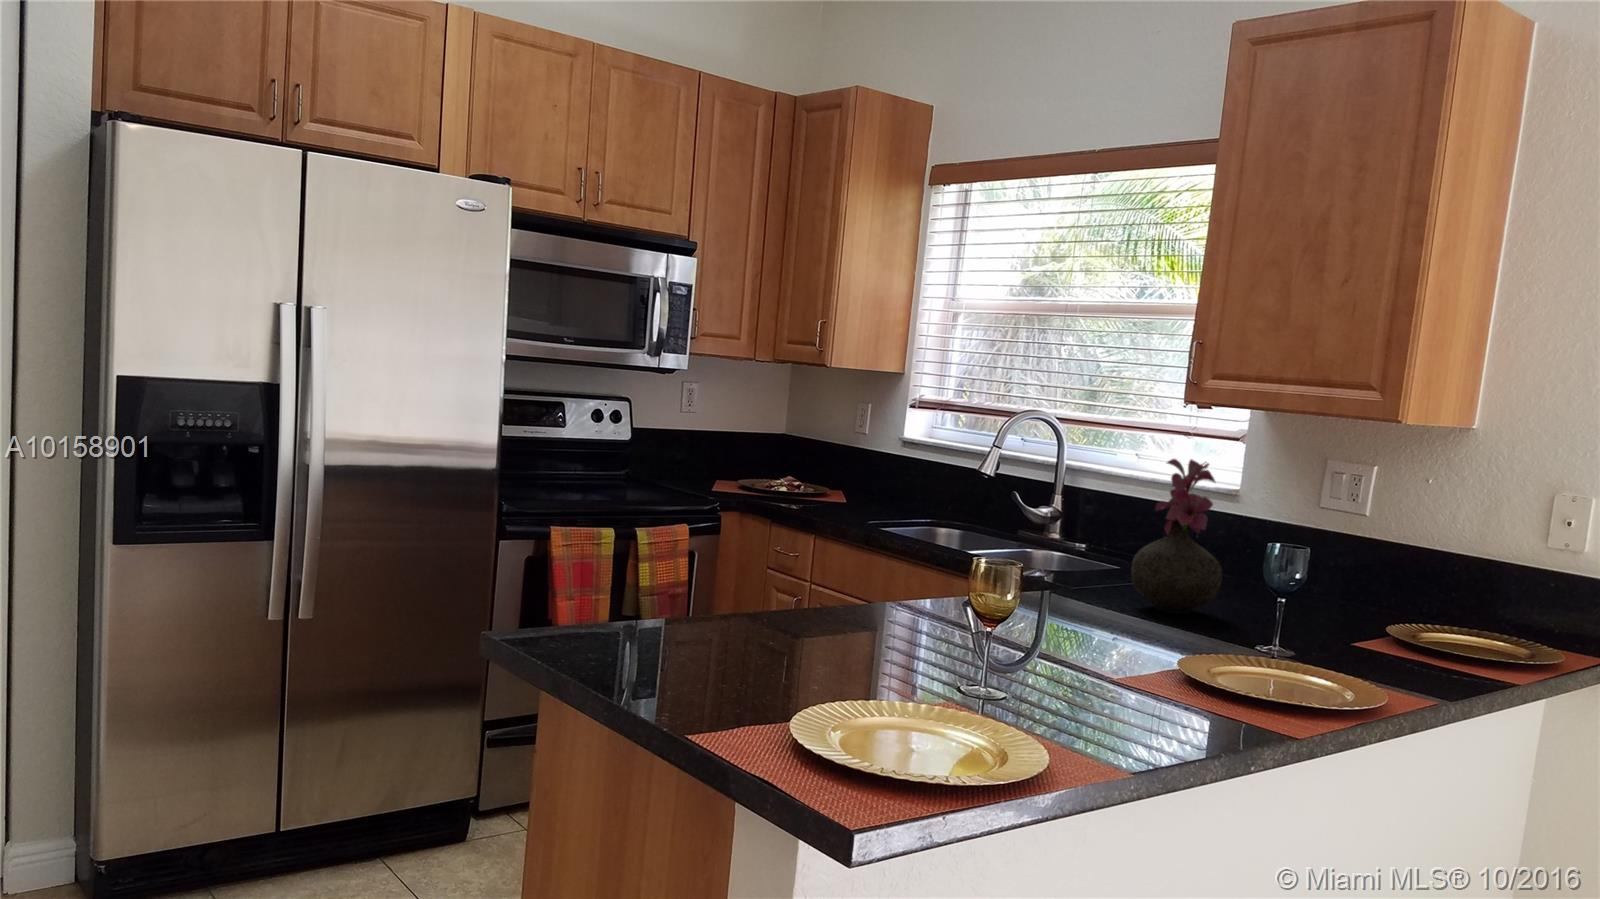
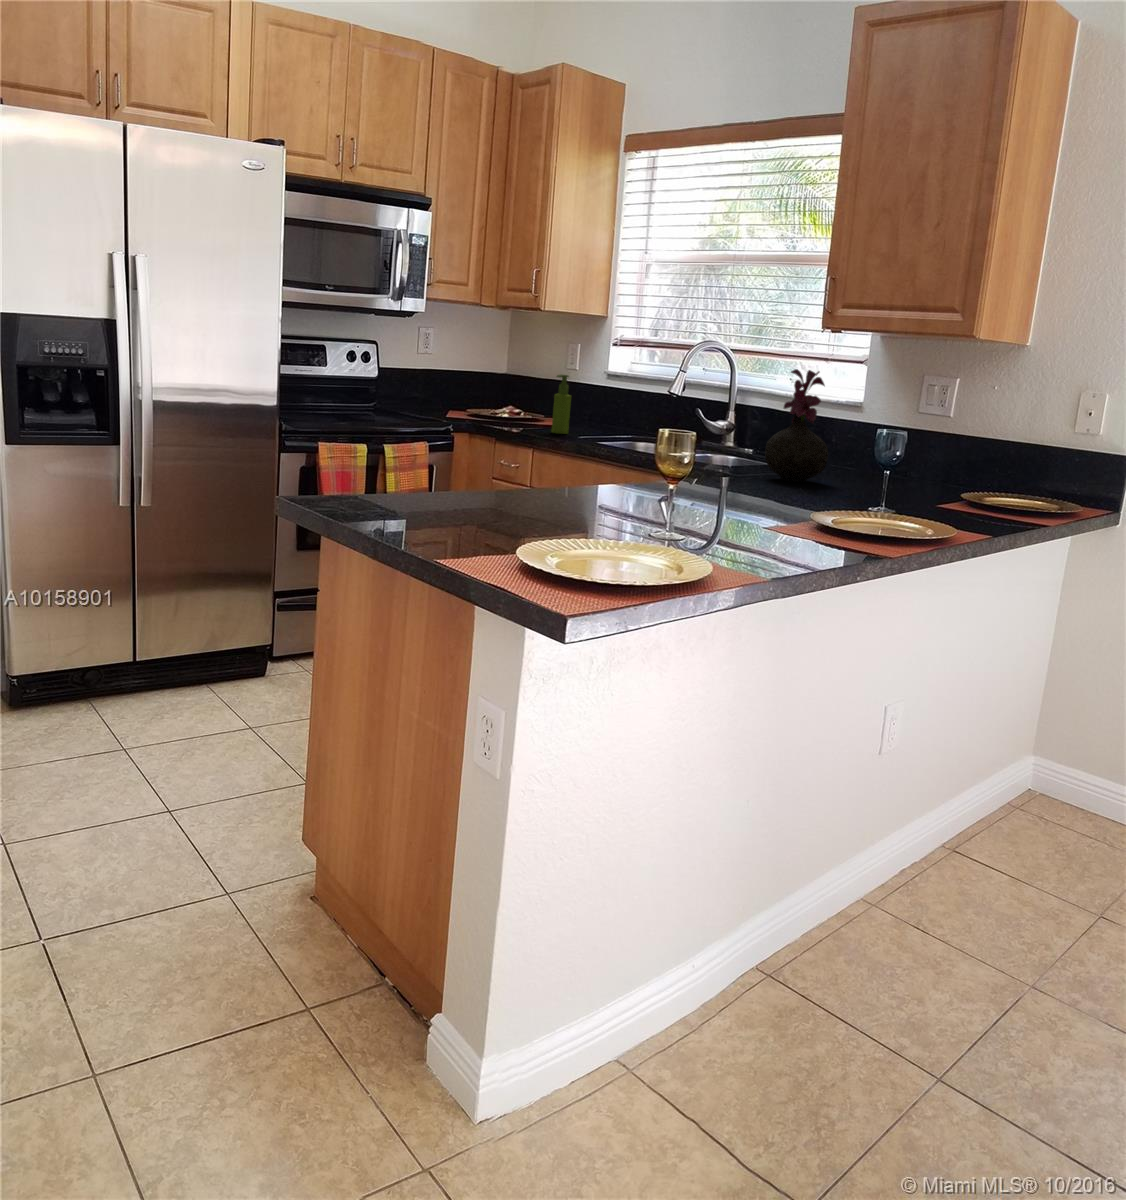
soap dispenser: none [835,447,860,519] -> present [551,375,571,434]

